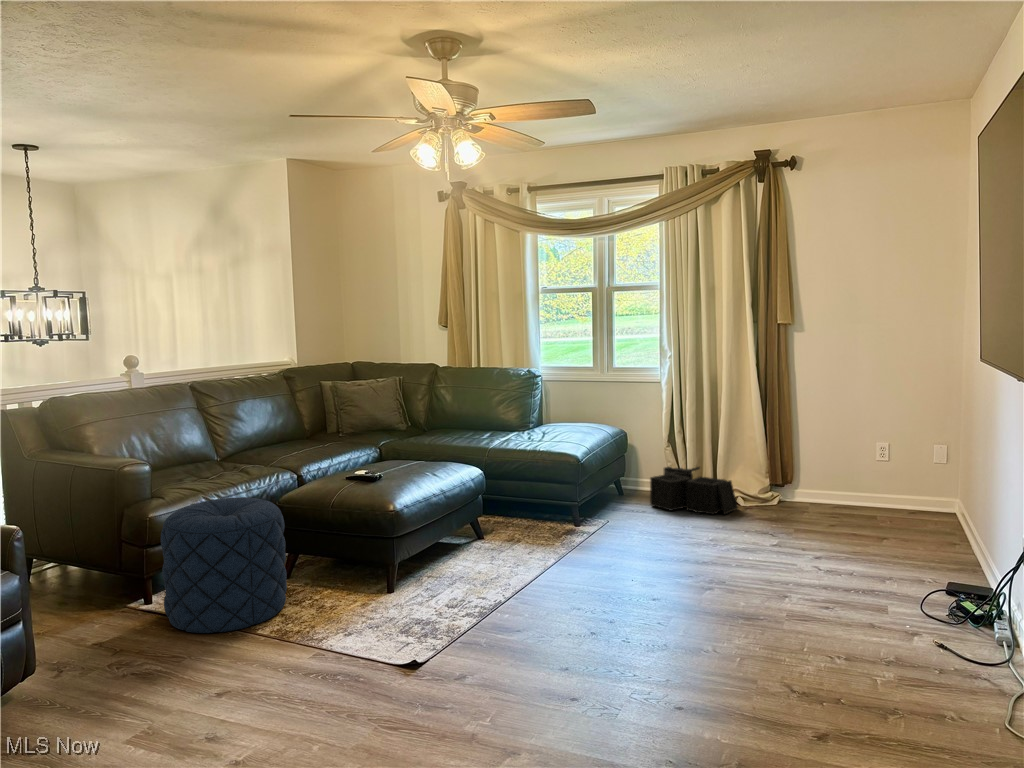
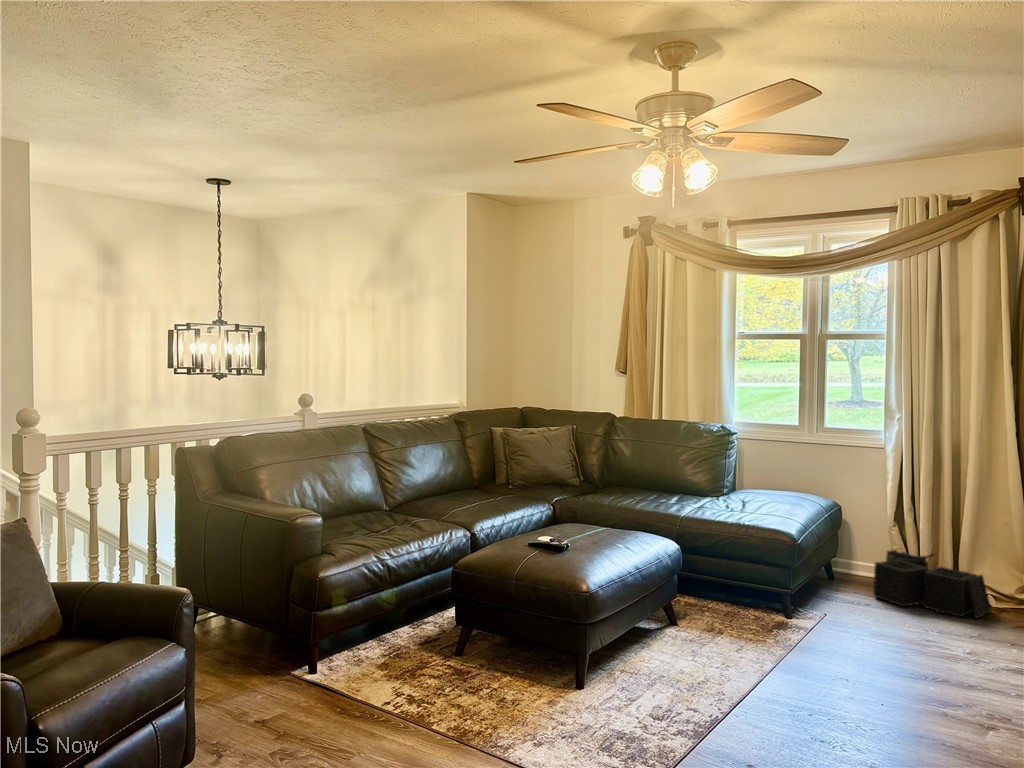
pouf: present [161,497,287,633] -> none [331,561,464,722]

